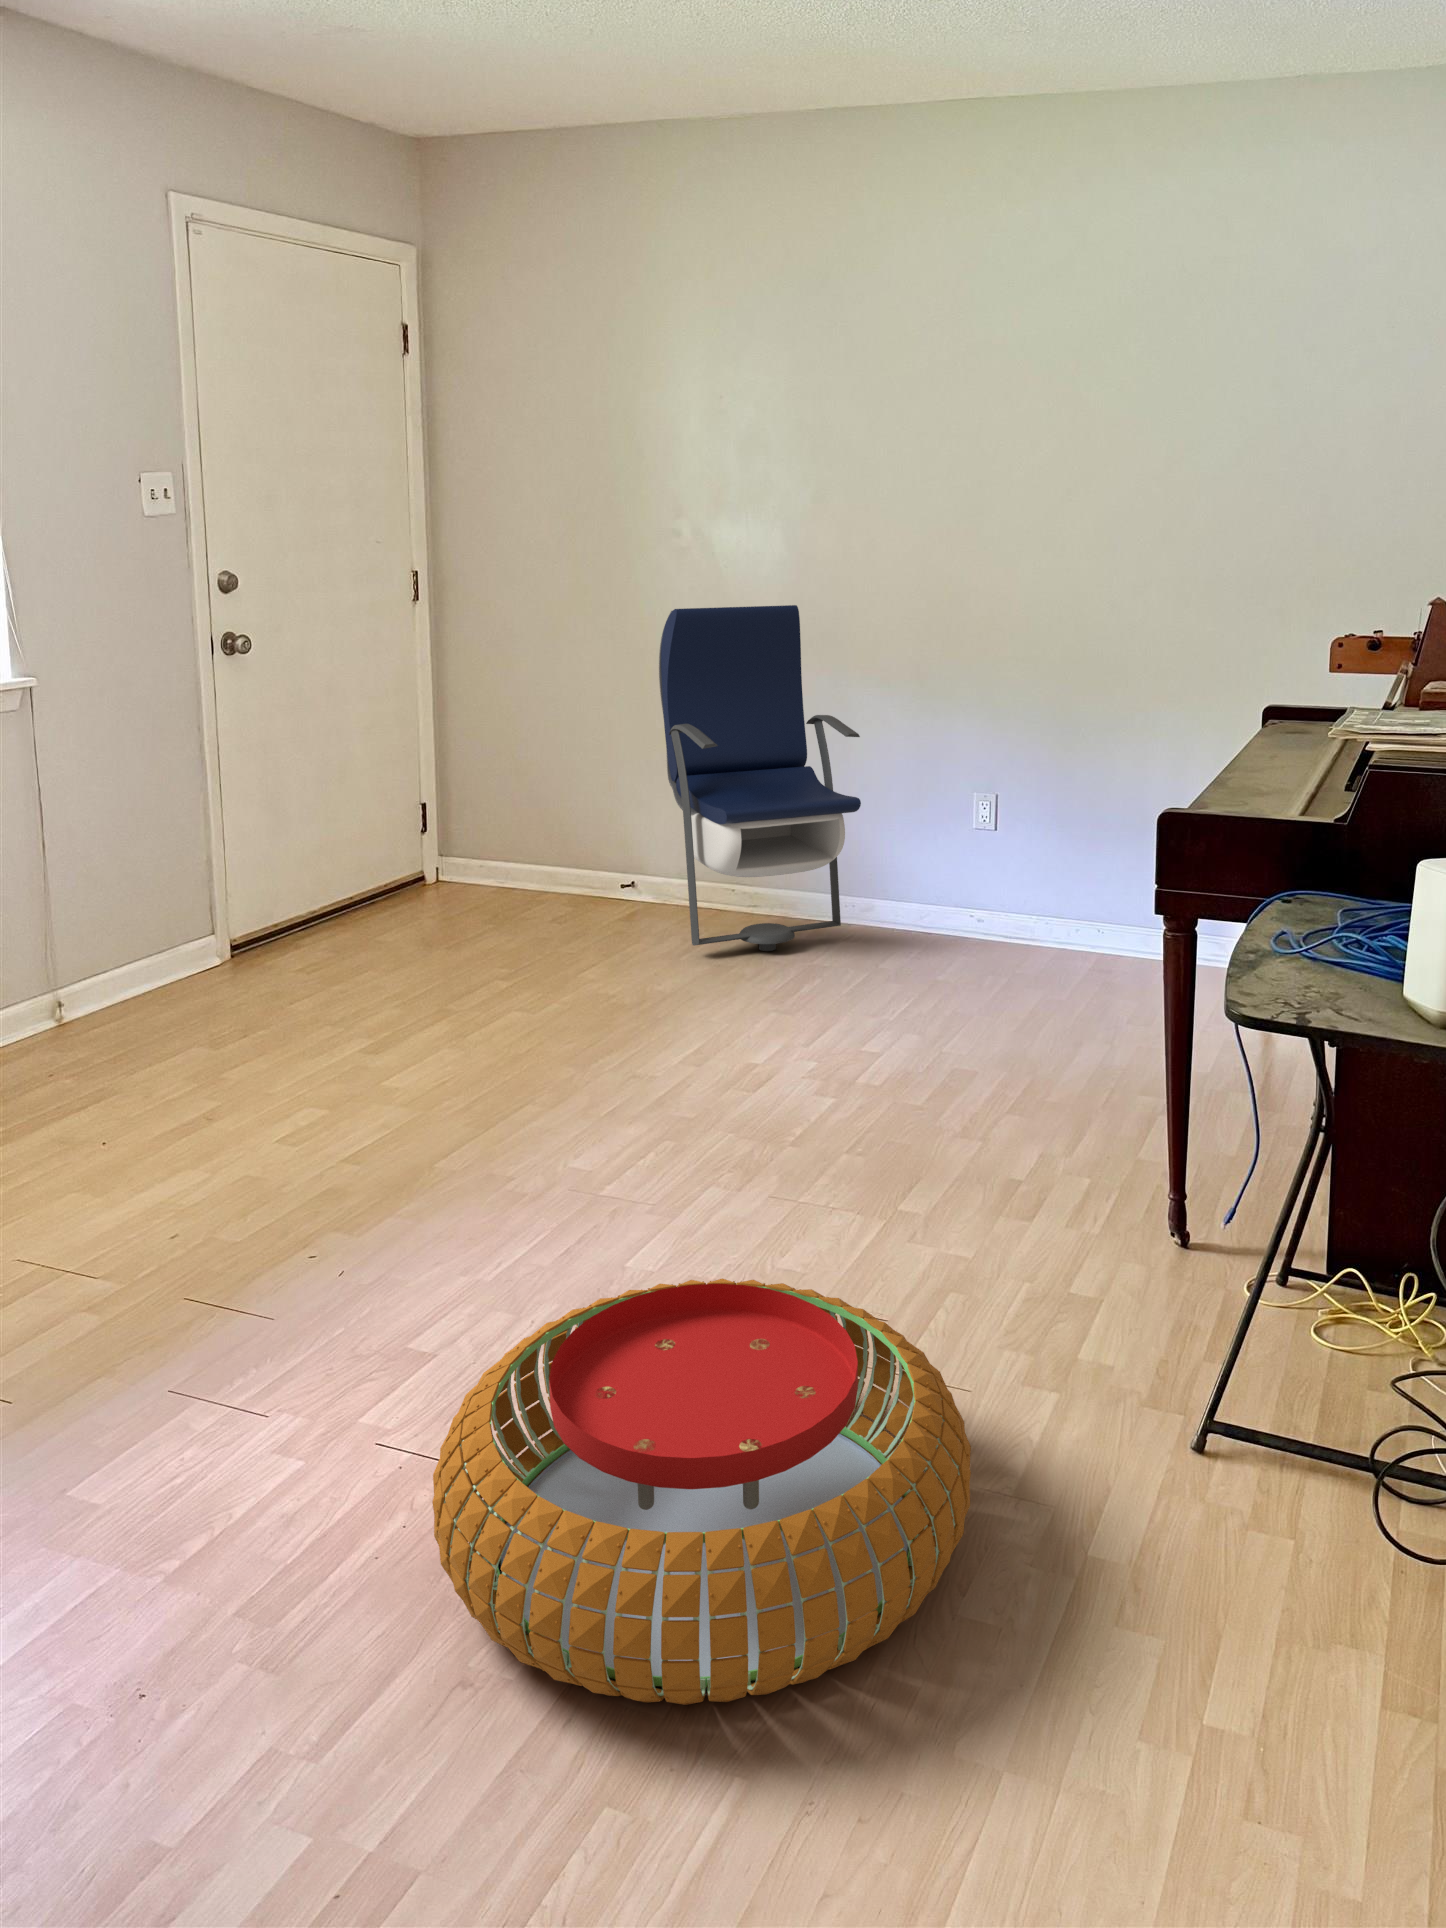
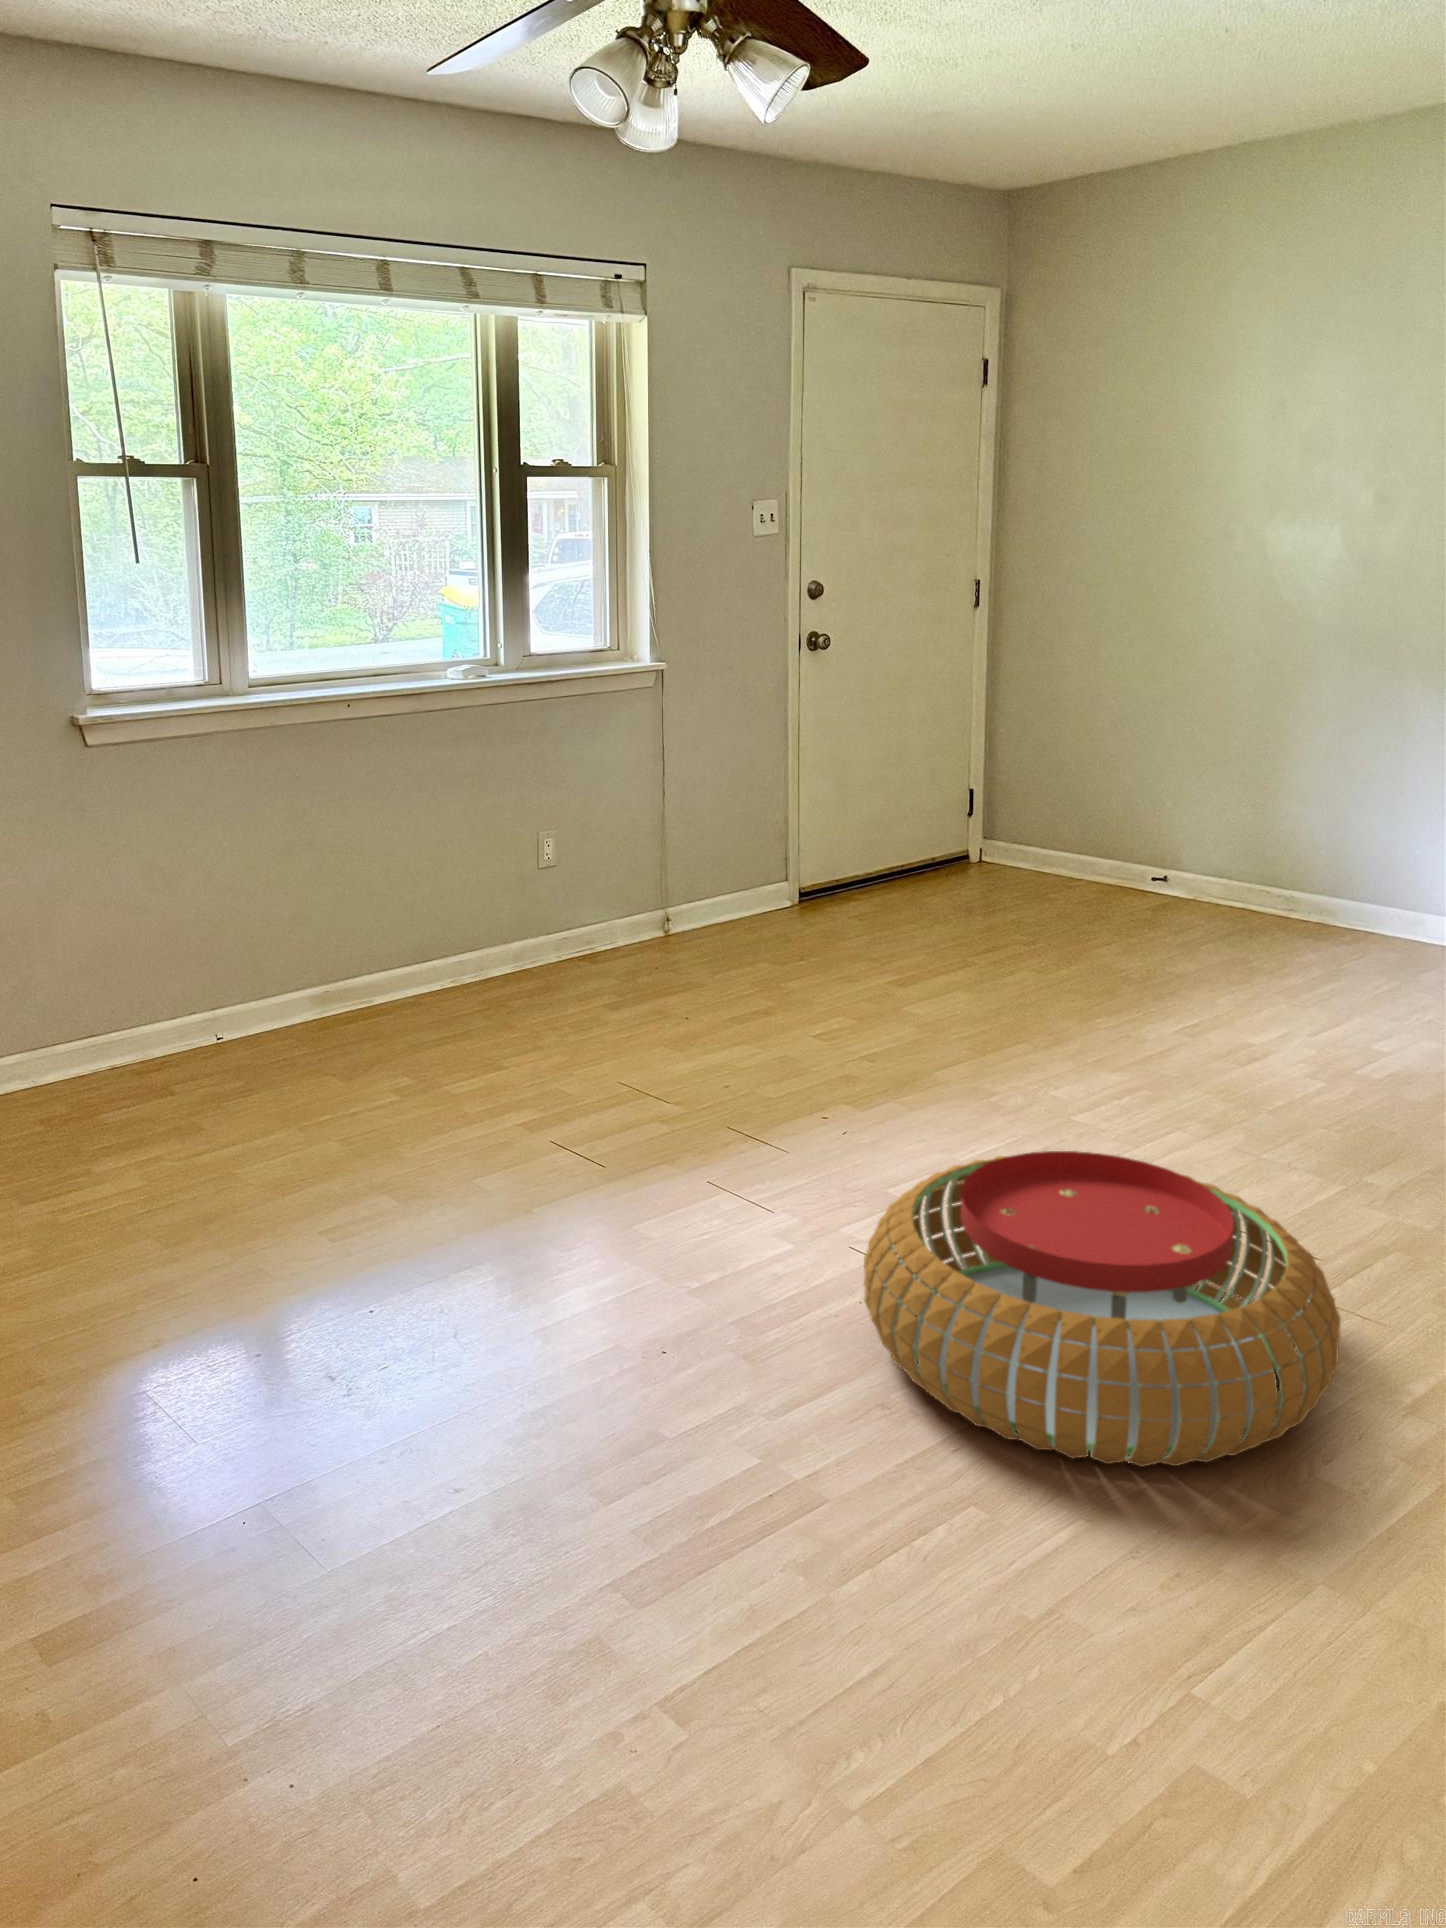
armchair: present [659,605,861,951] -> none [1192,615,1400,953]

